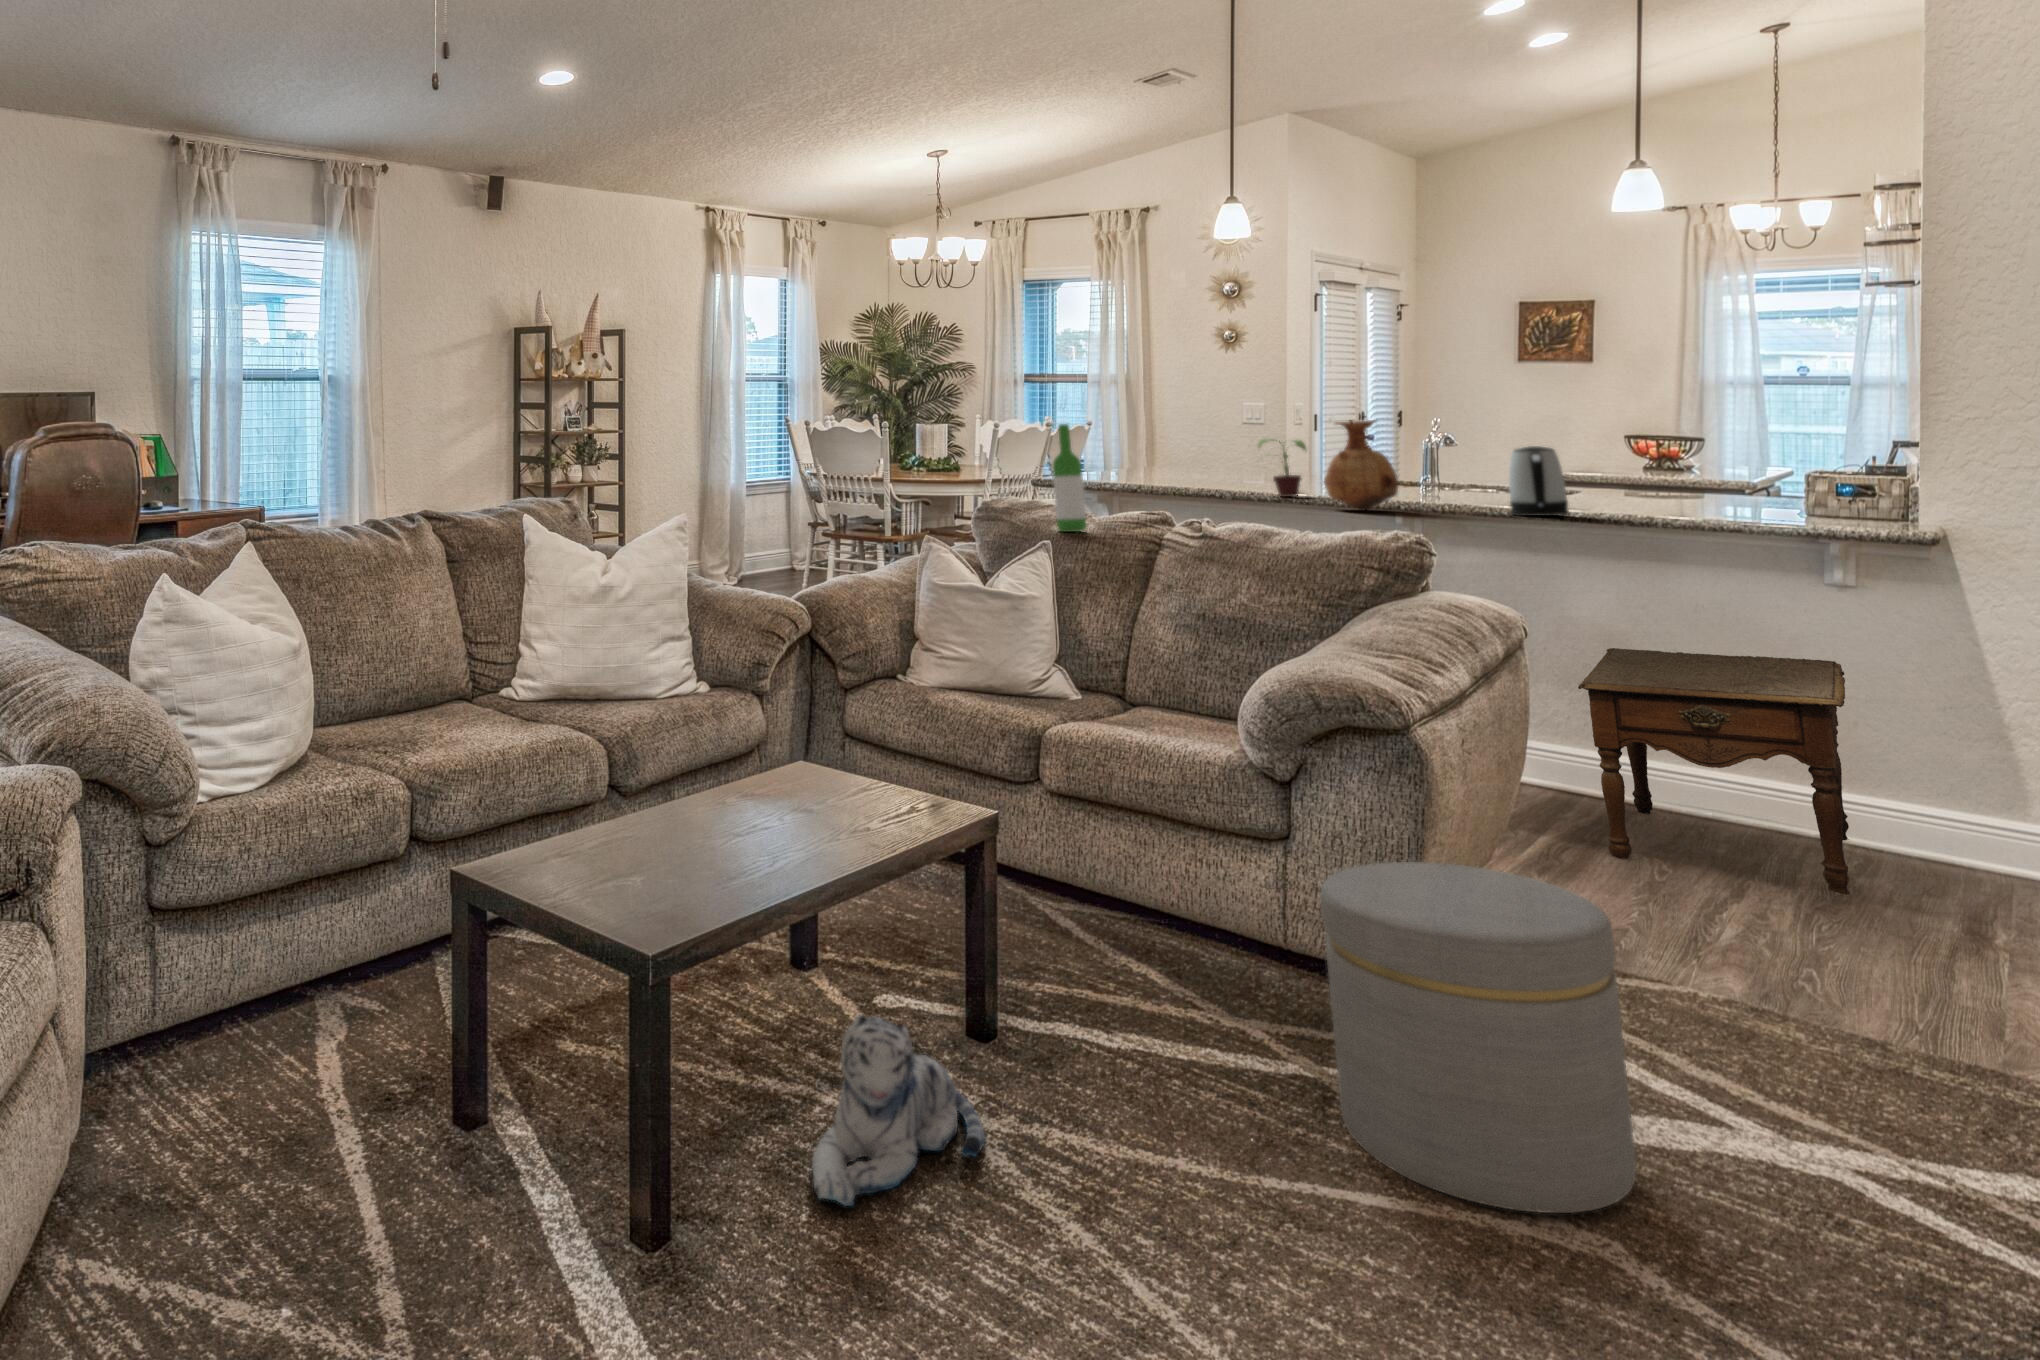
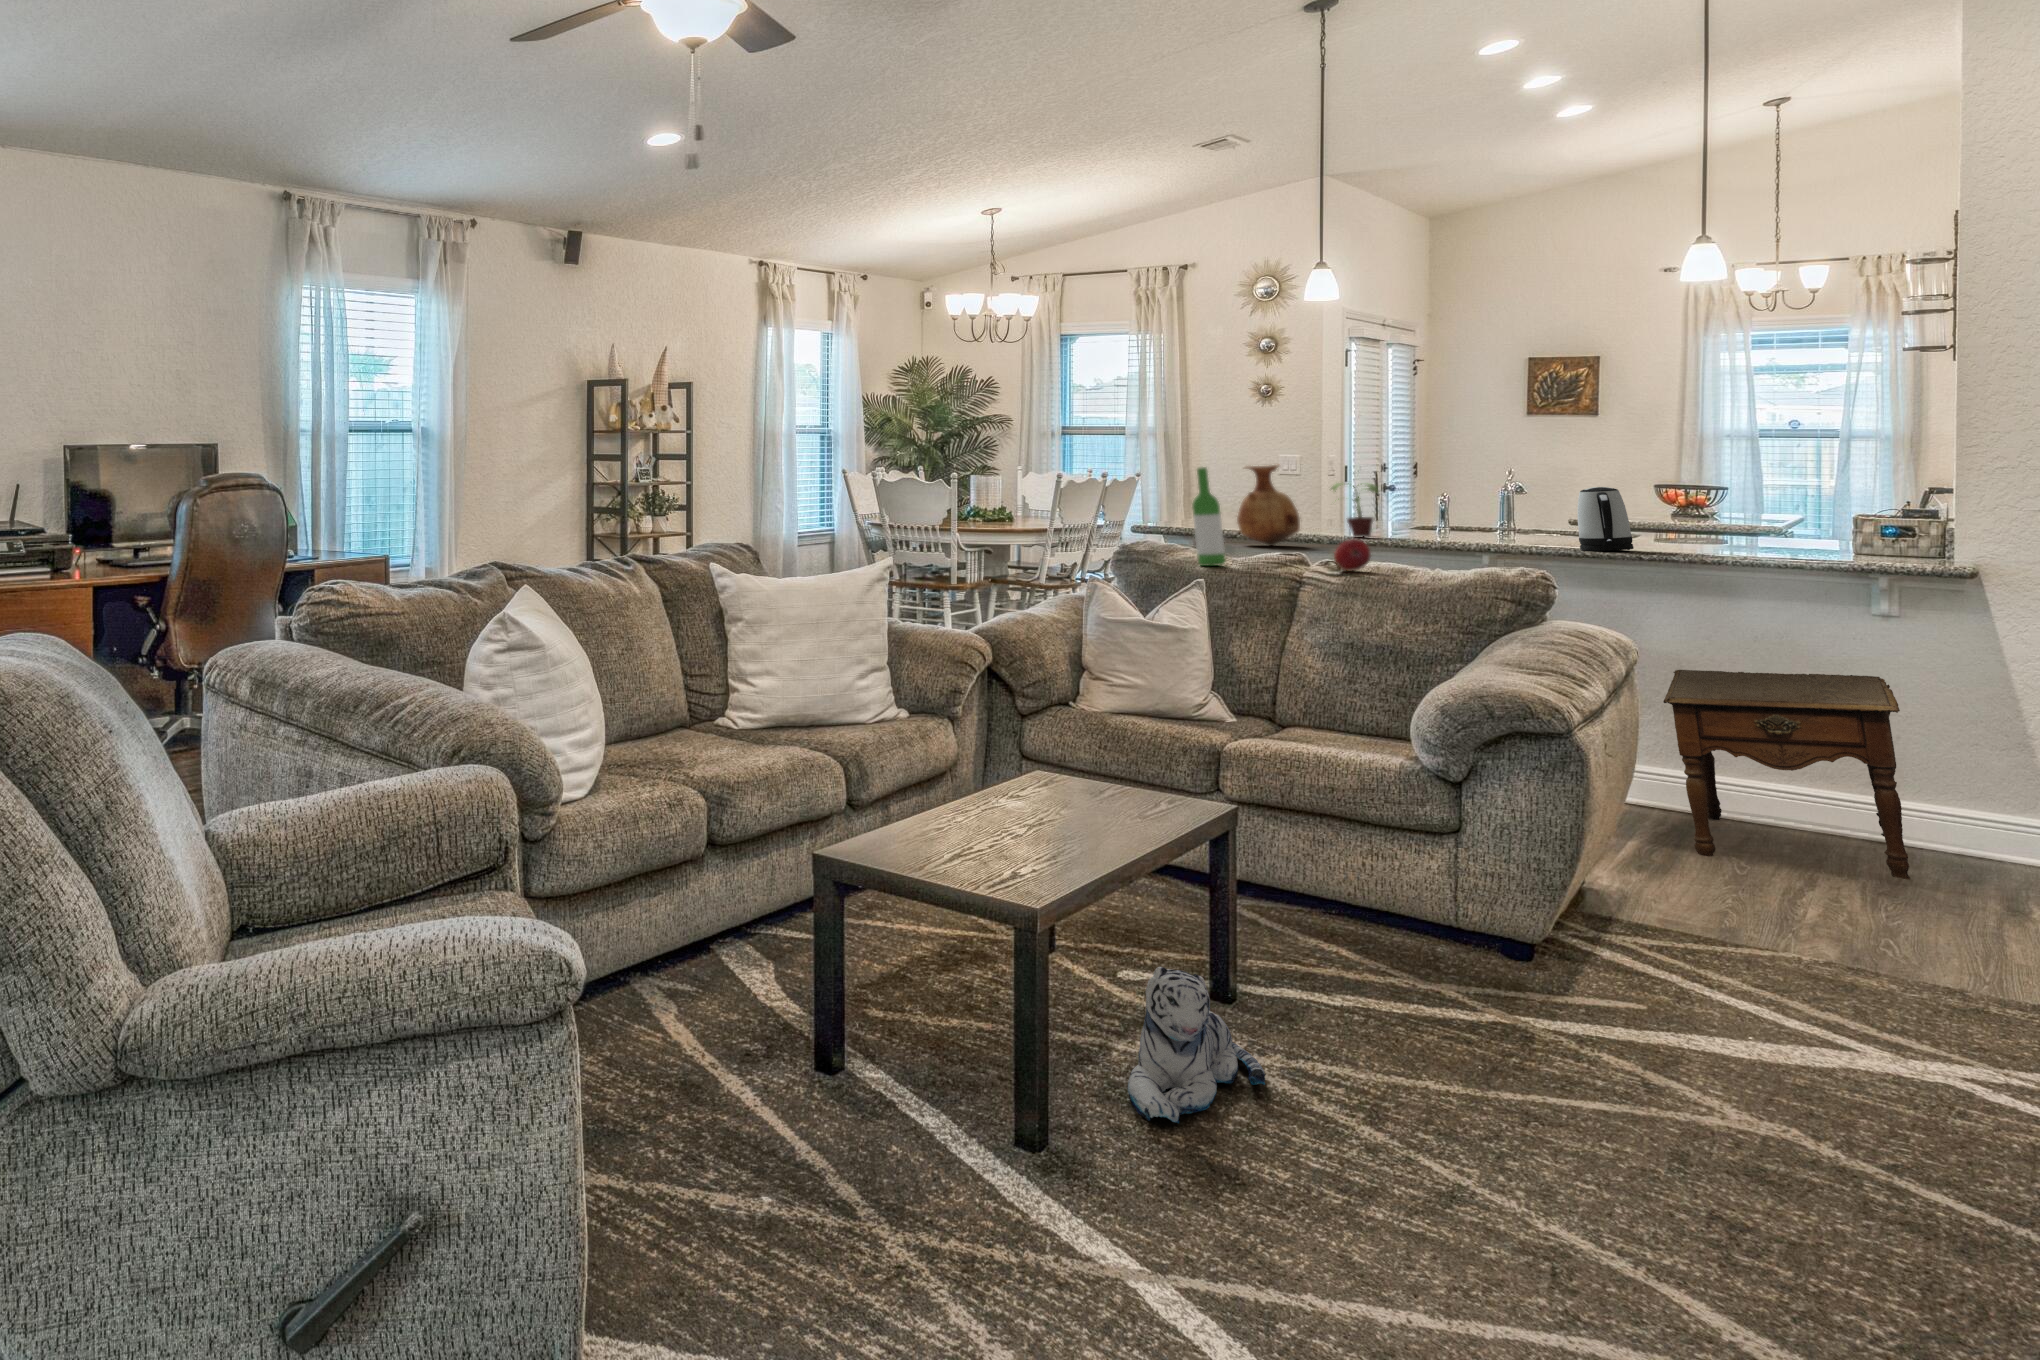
vase: present [1324,420,1398,510] -> present [1237,465,1300,545]
fruit: none [1198,504,1238,540] -> present [1334,539,1371,571]
ottoman: present [1320,862,1636,1213] -> none [1520,836,1802,1113]

